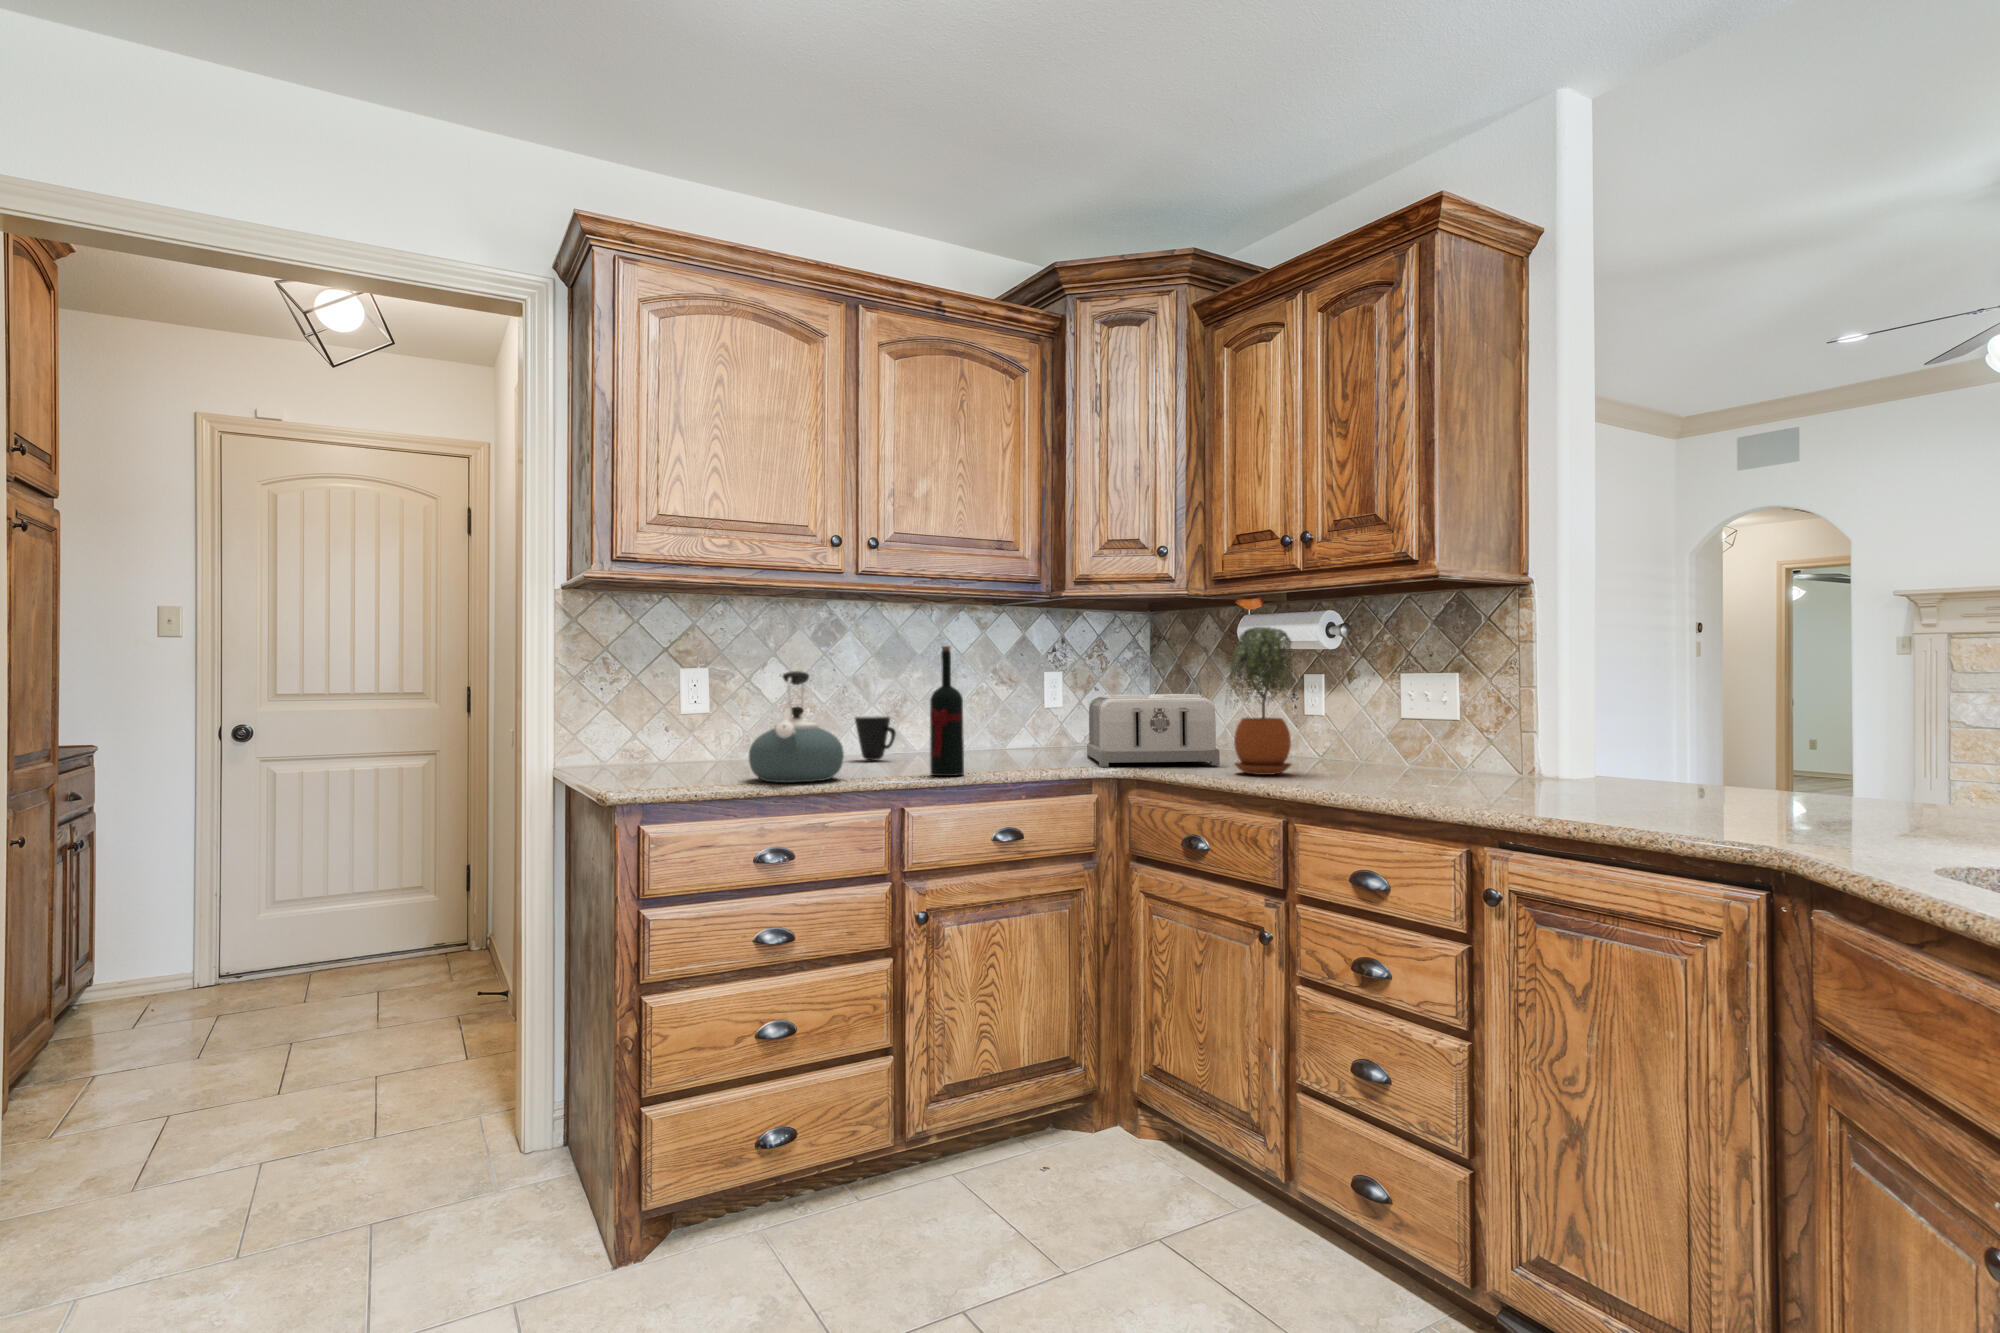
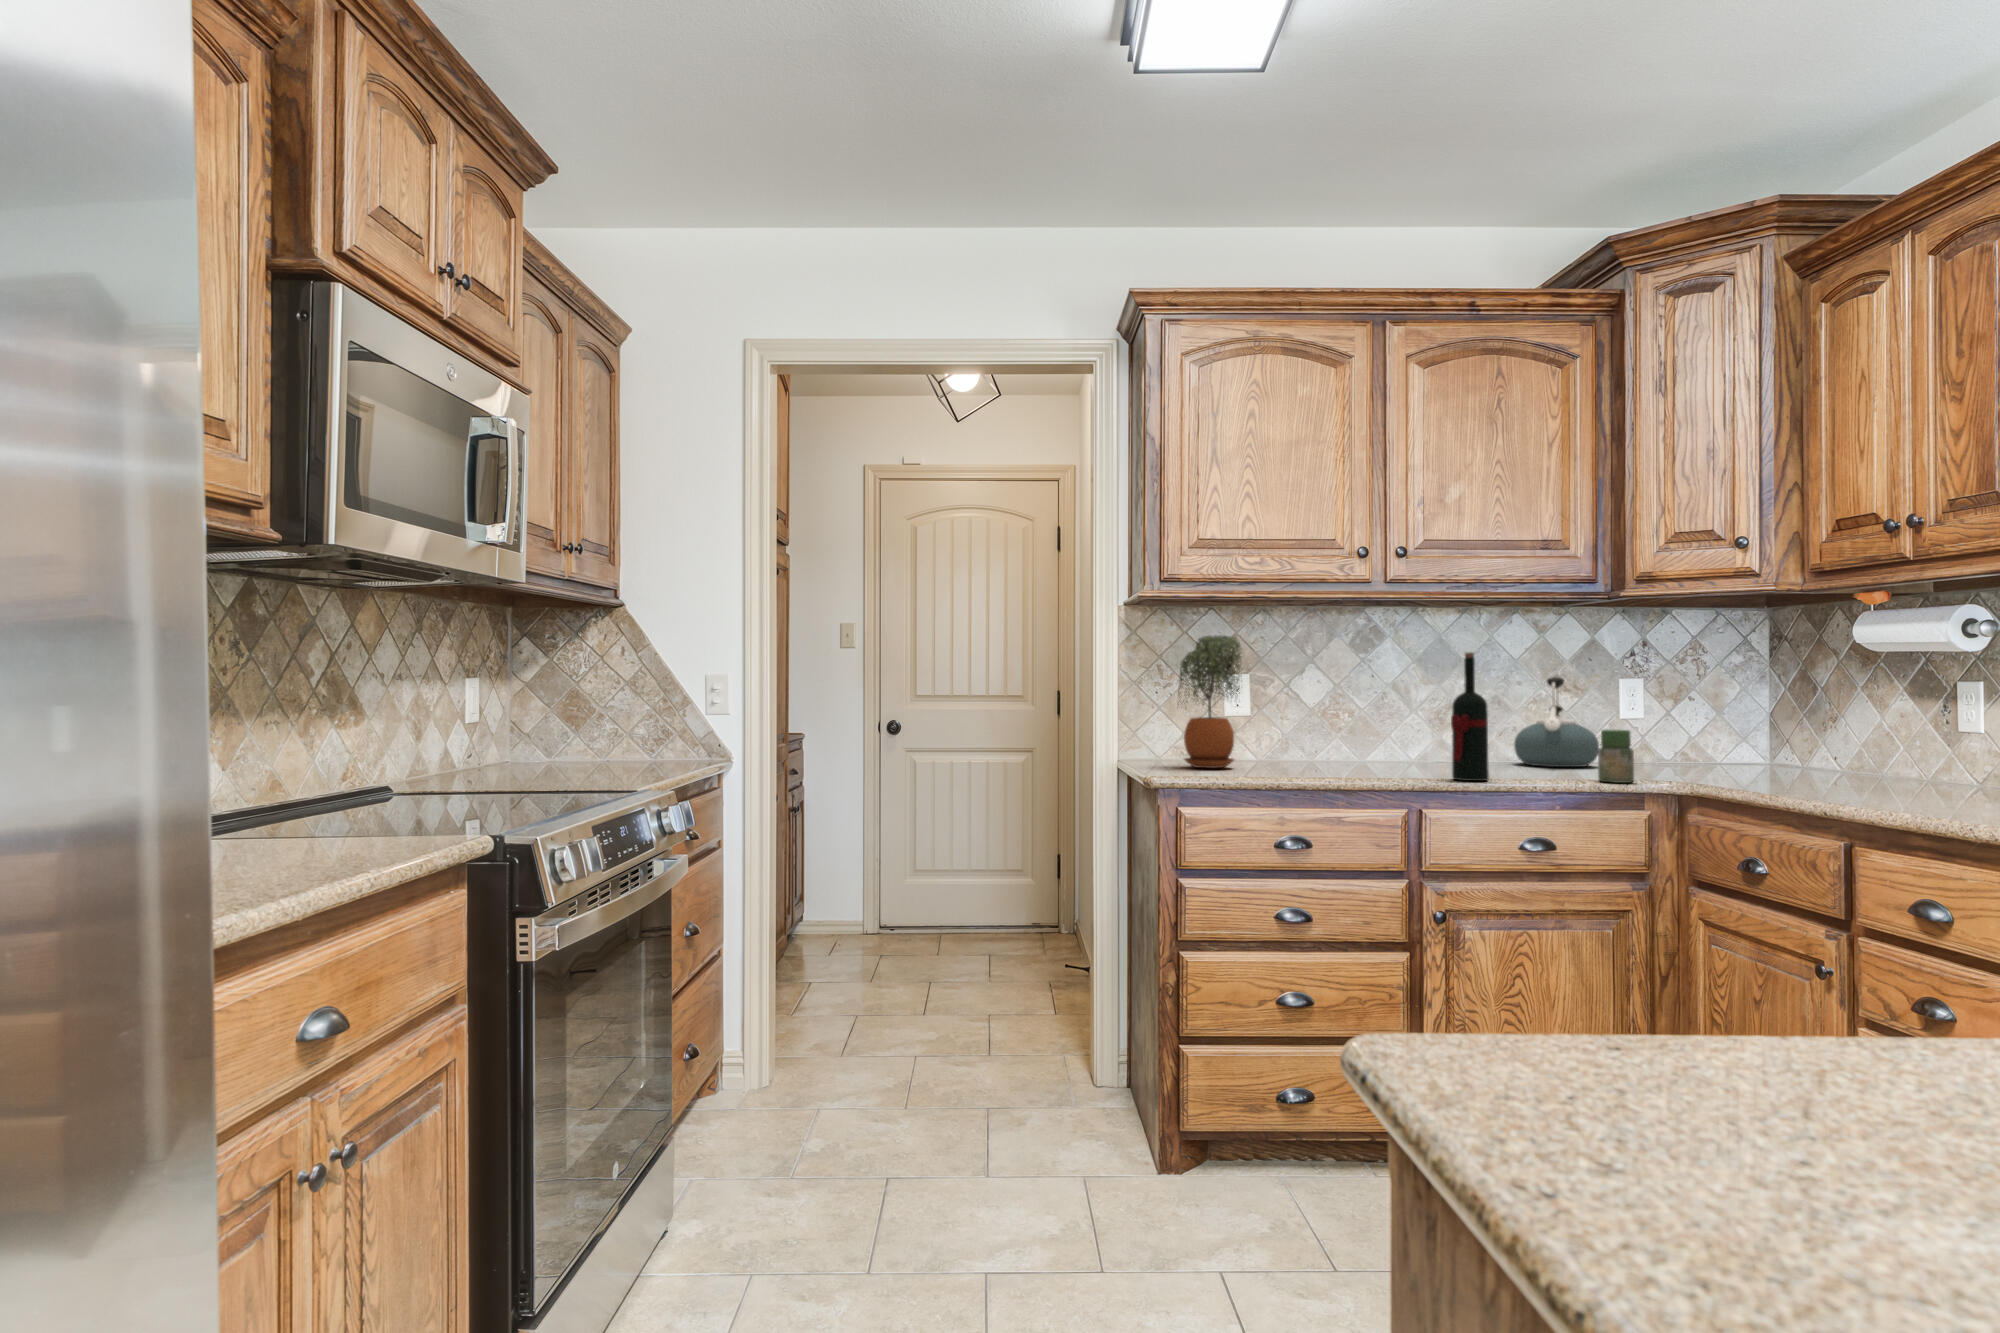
potted plant: present [1226,627,1294,775] -> present [1178,635,1241,768]
kettle: present [749,671,844,783] -> present [1514,677,1599,767]
toaster: present [1087,694,1220,767] -> none [1656,703,1819,787]
mug: present [855,716,896,760] -> none [1387,720,1429,763]
jar: none [1055,720,1084,770] -> present [1598,730,1634,783]

